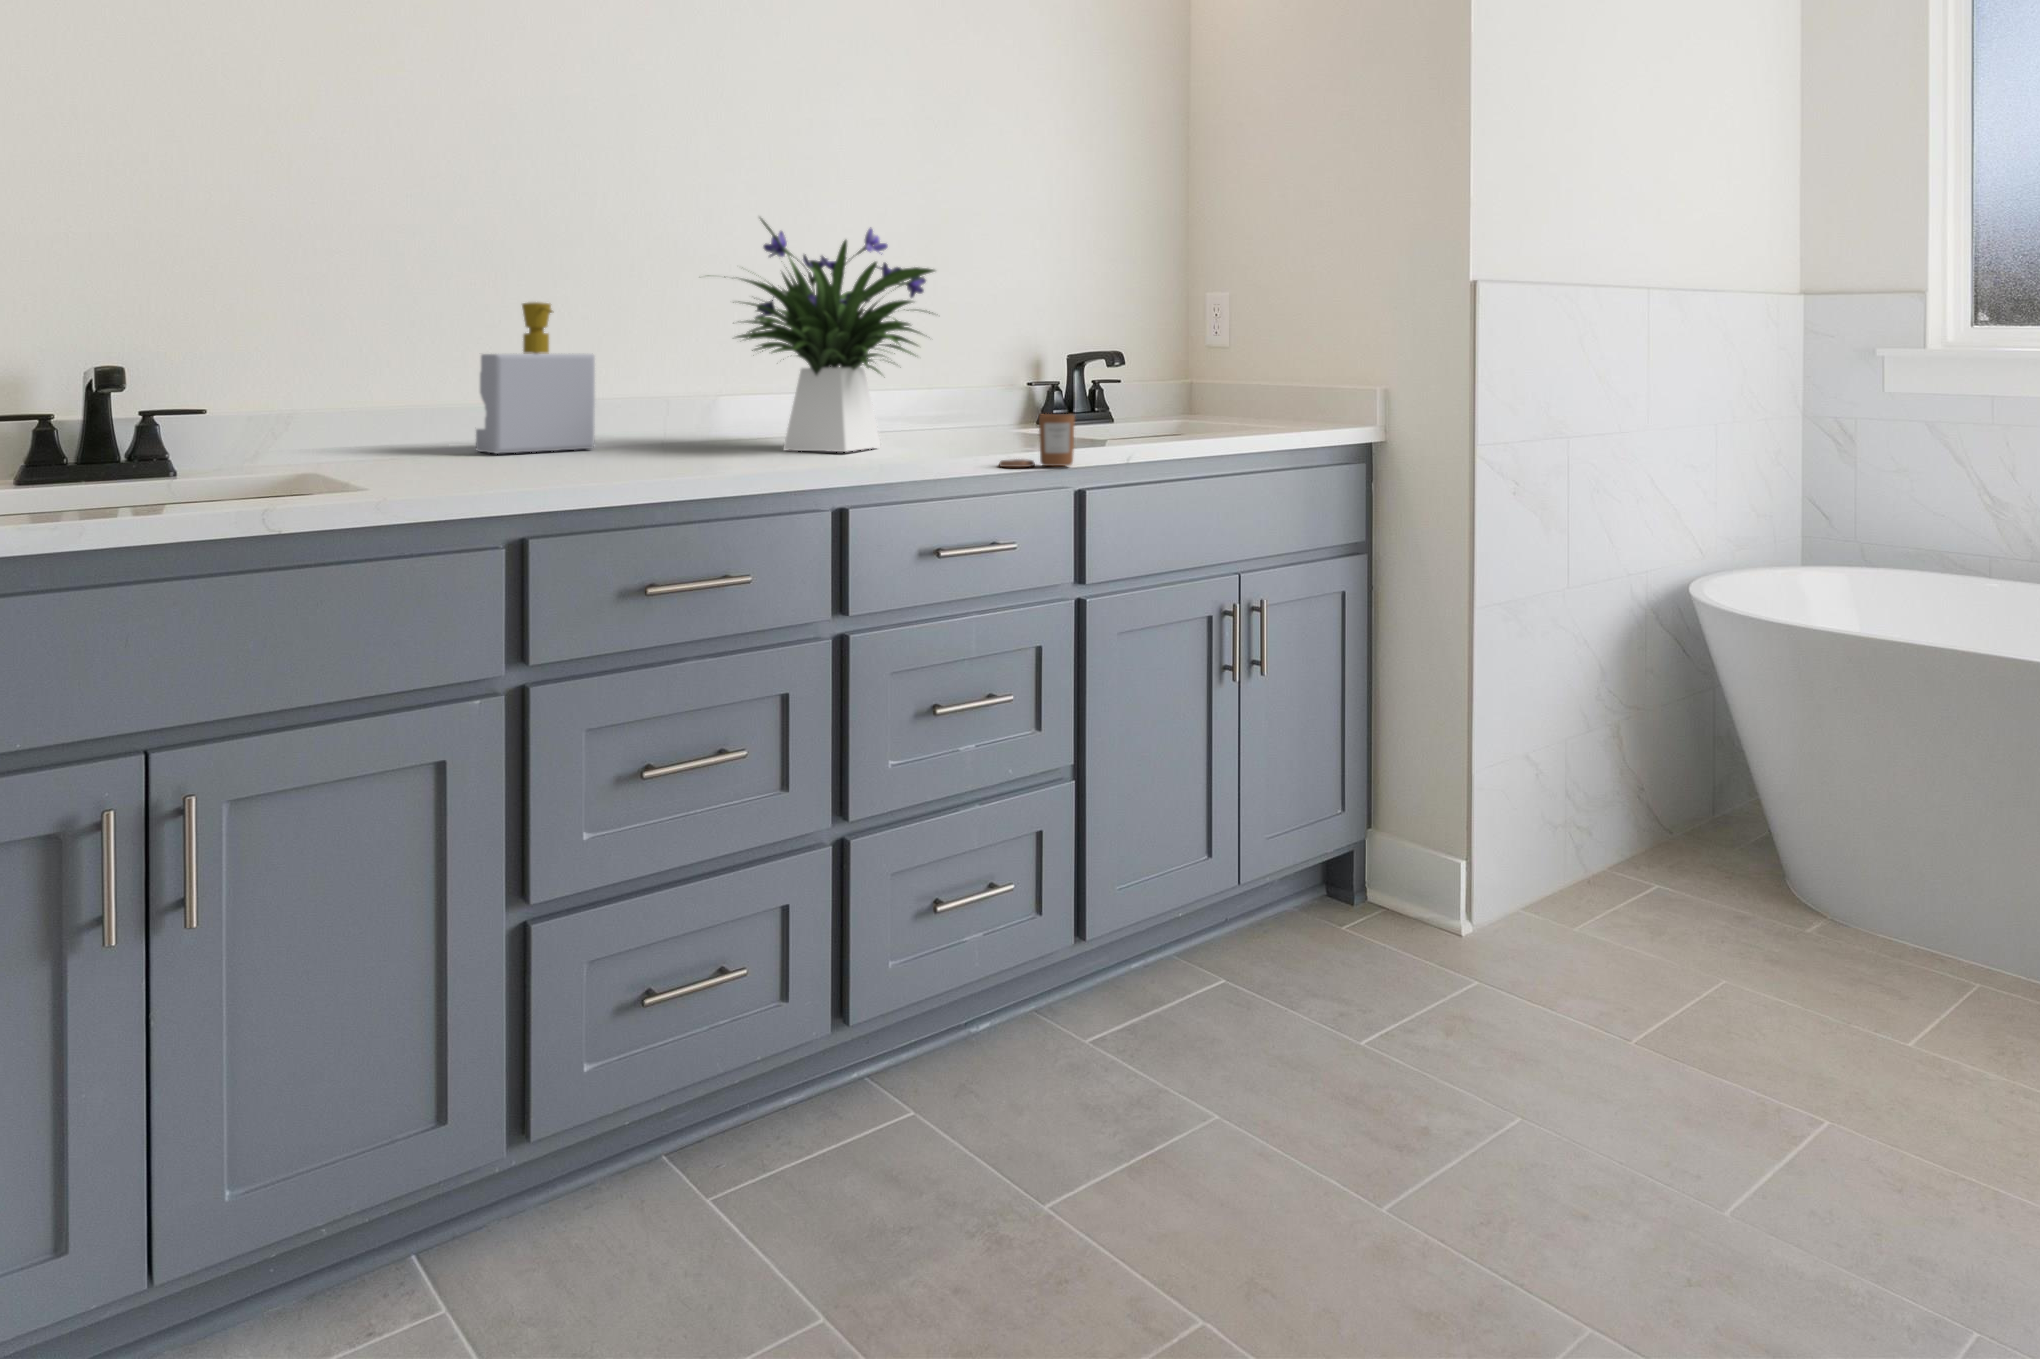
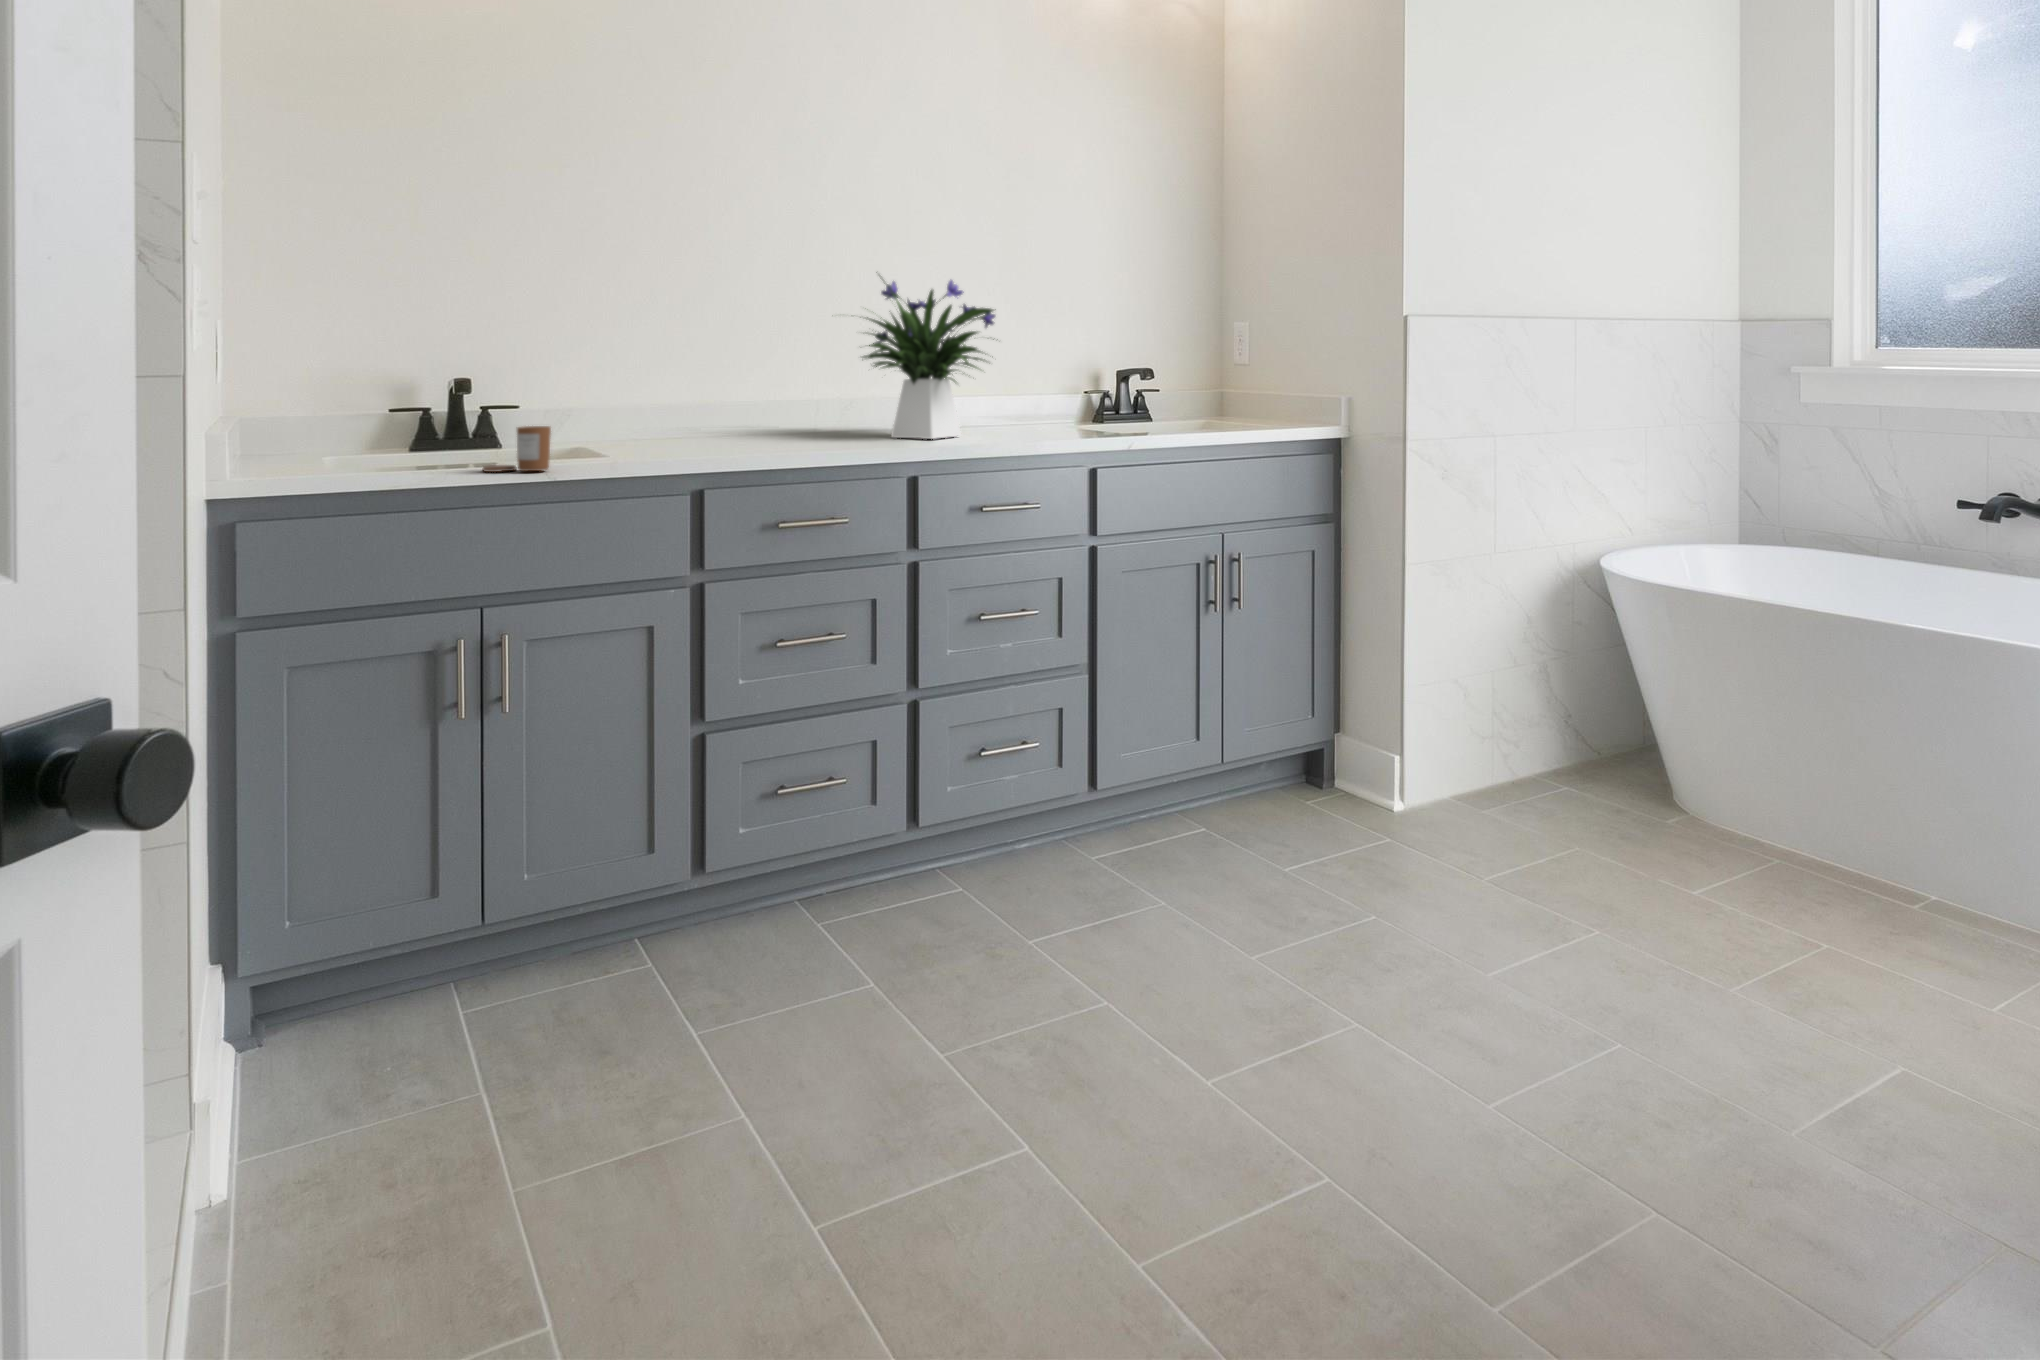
soap bottle: present [476,302,595,454] -> none [686,334,764,437]
candle: present [999,414,1075,467] -> present [483,426,551,472]

